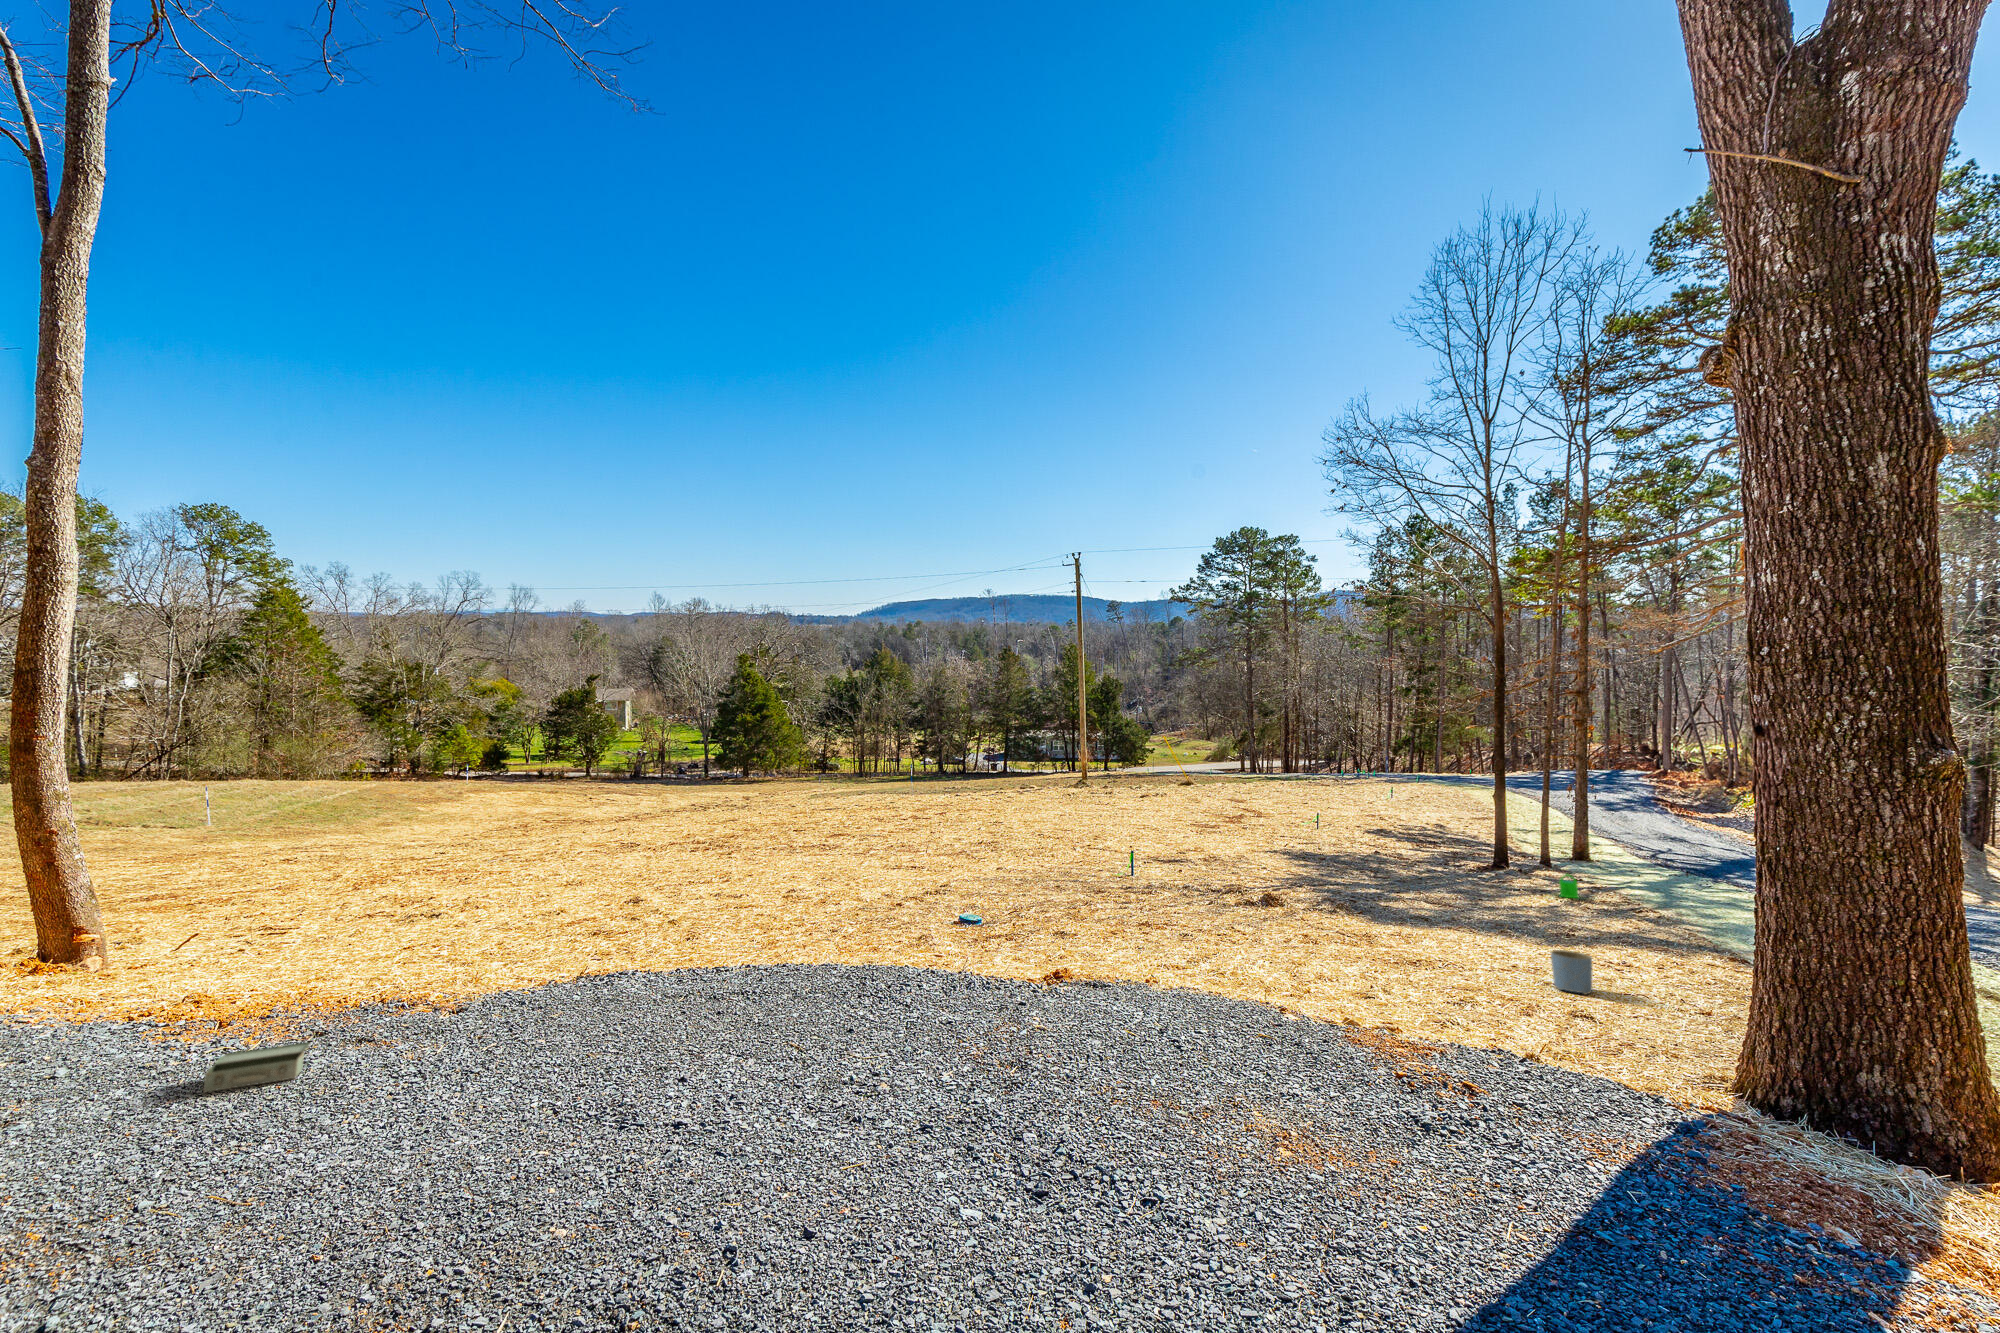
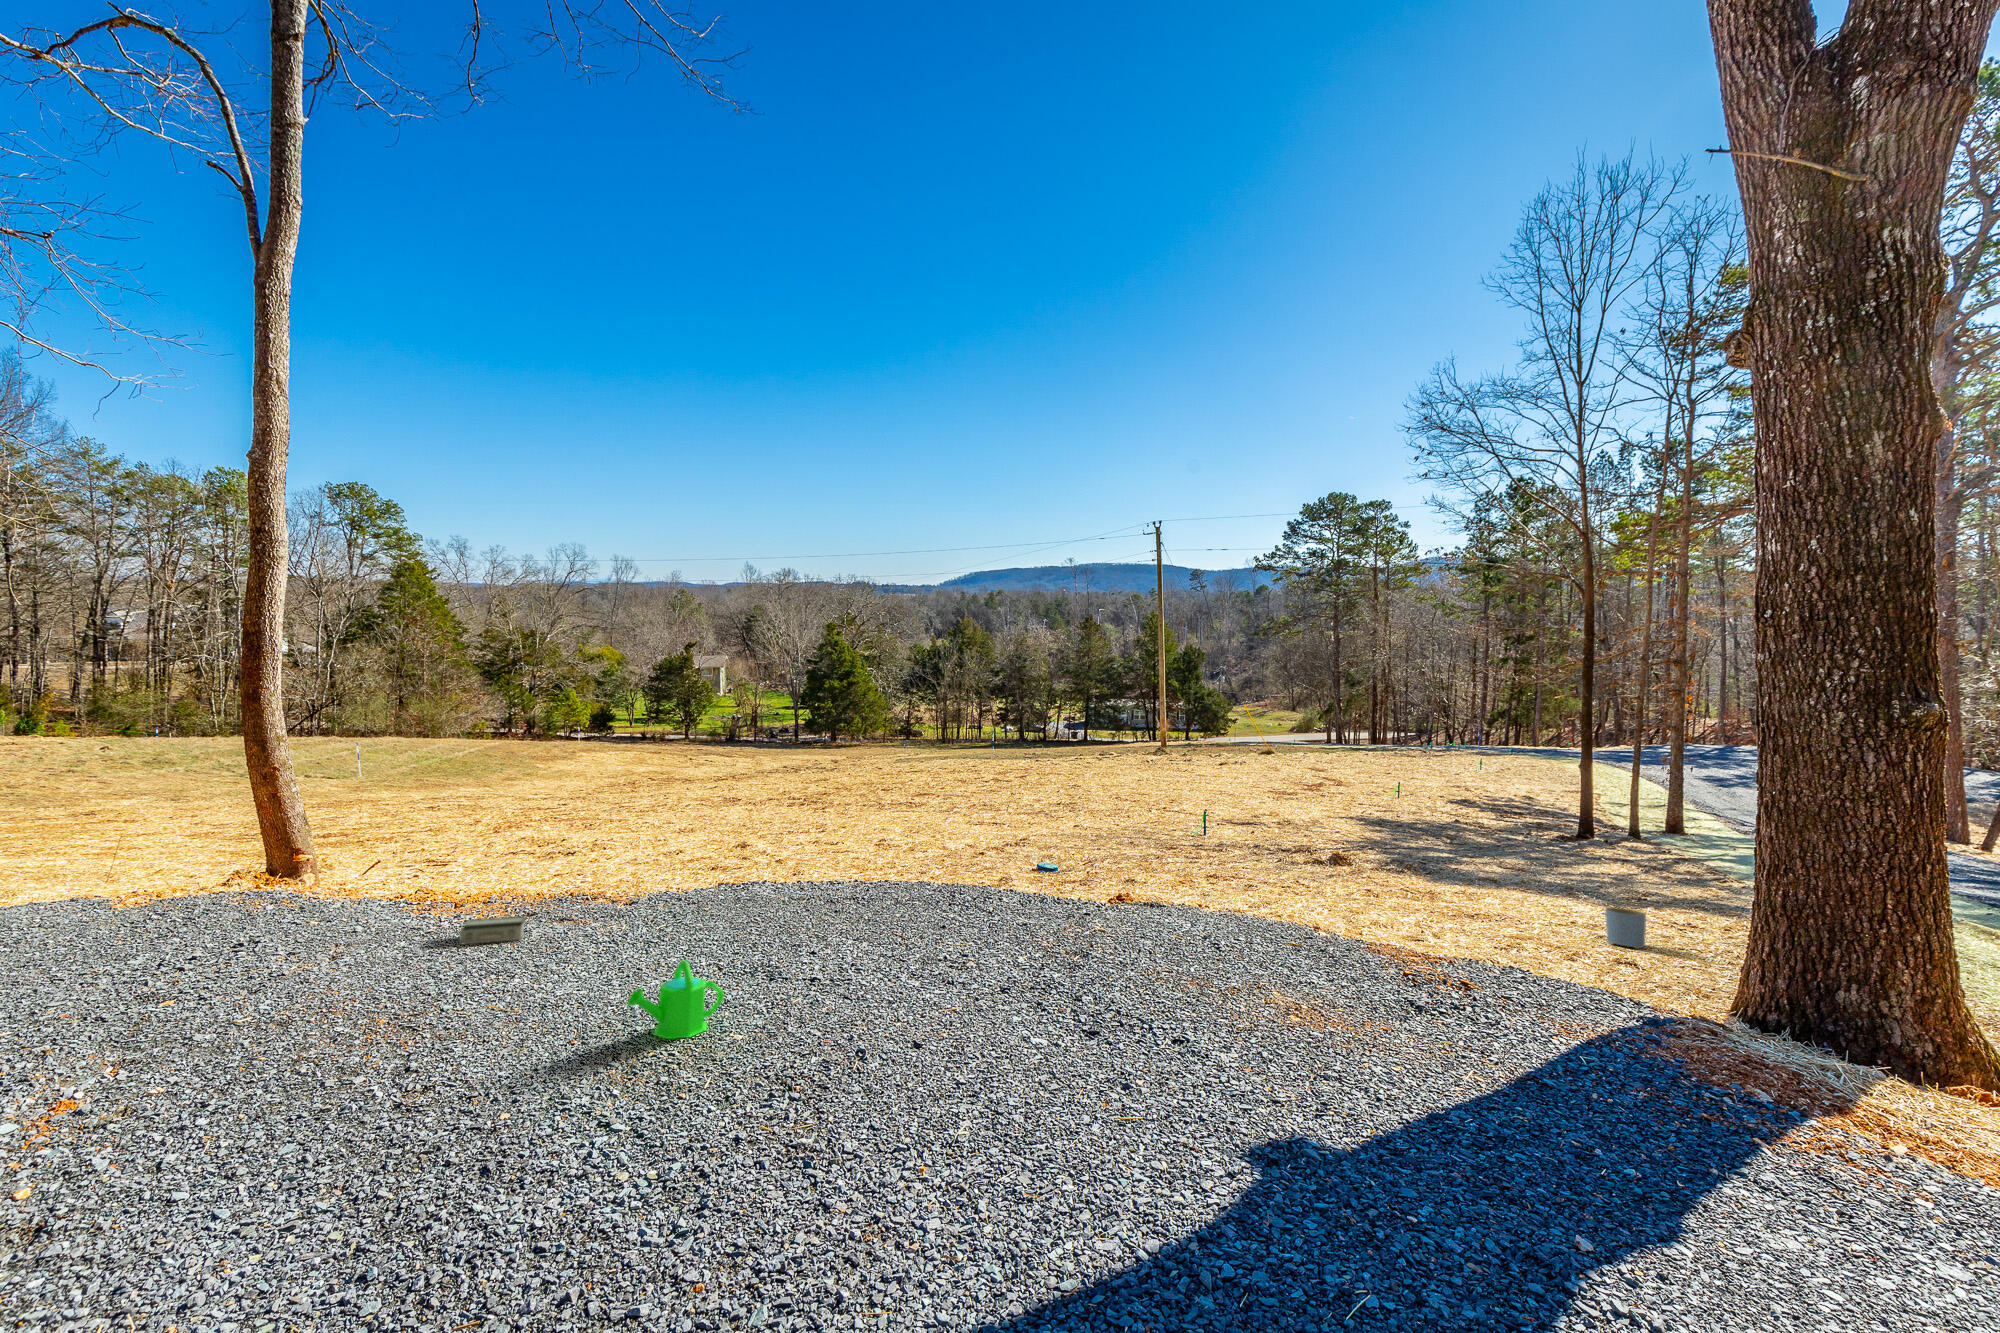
watering can: present [1559,874,1578,898] -> present [627,960,724,1039]

